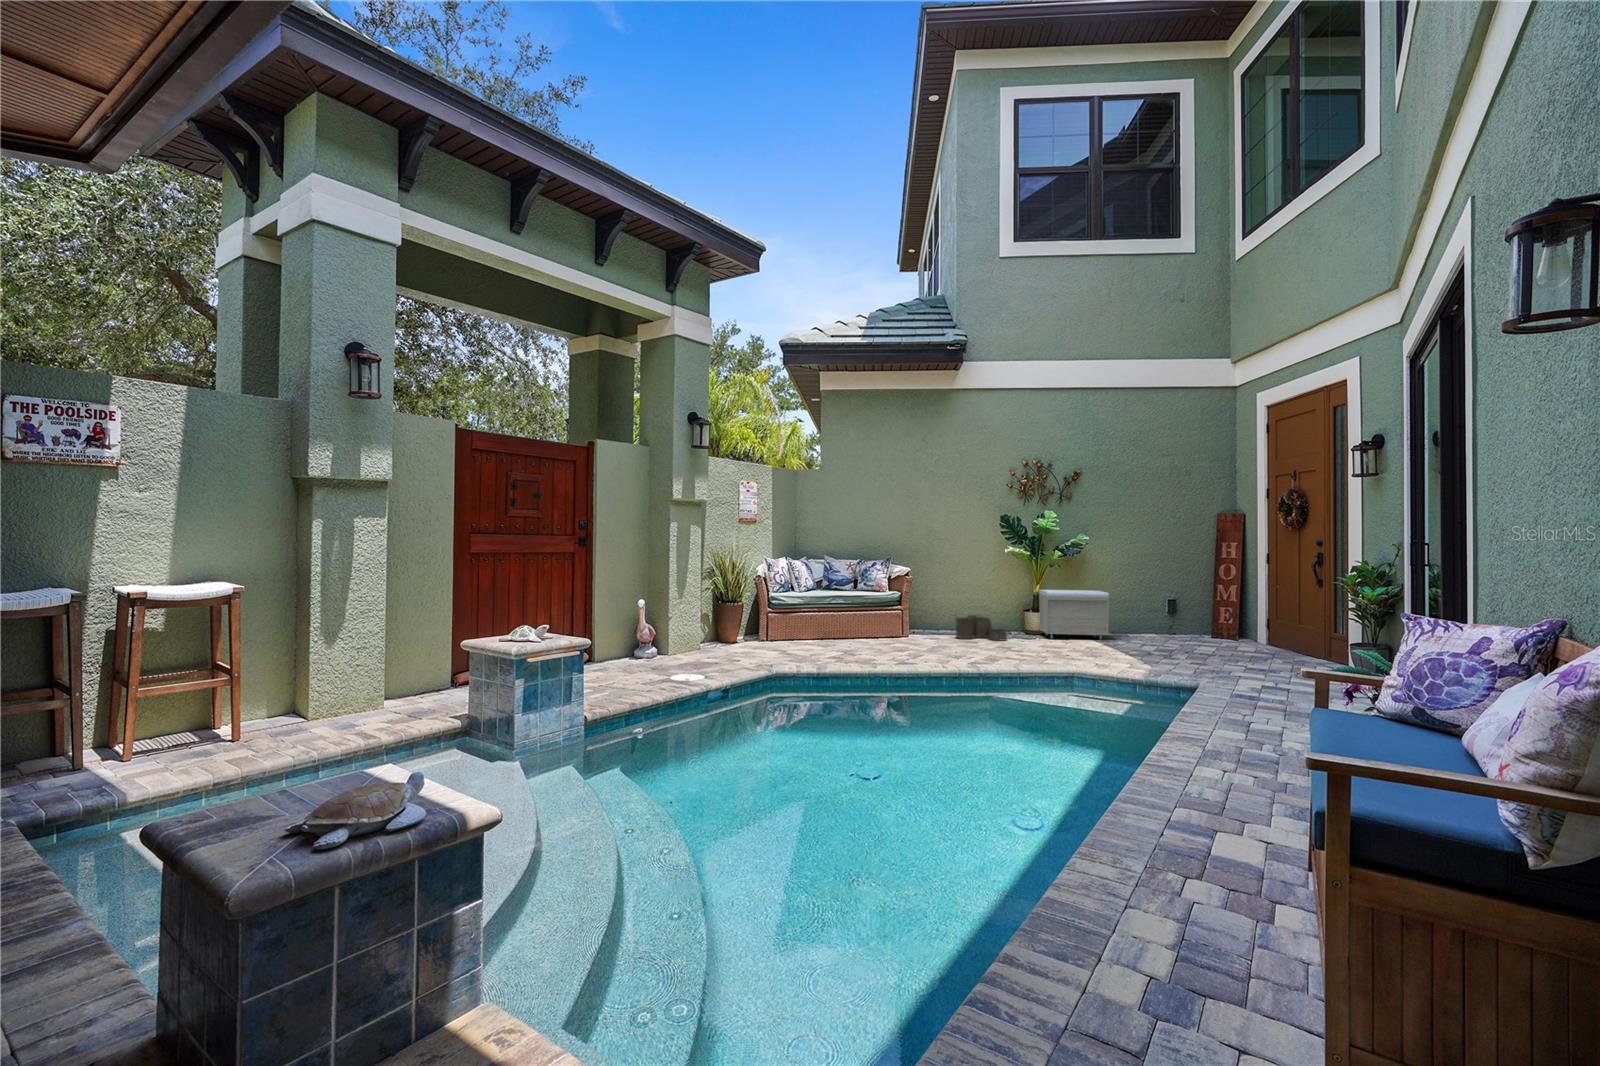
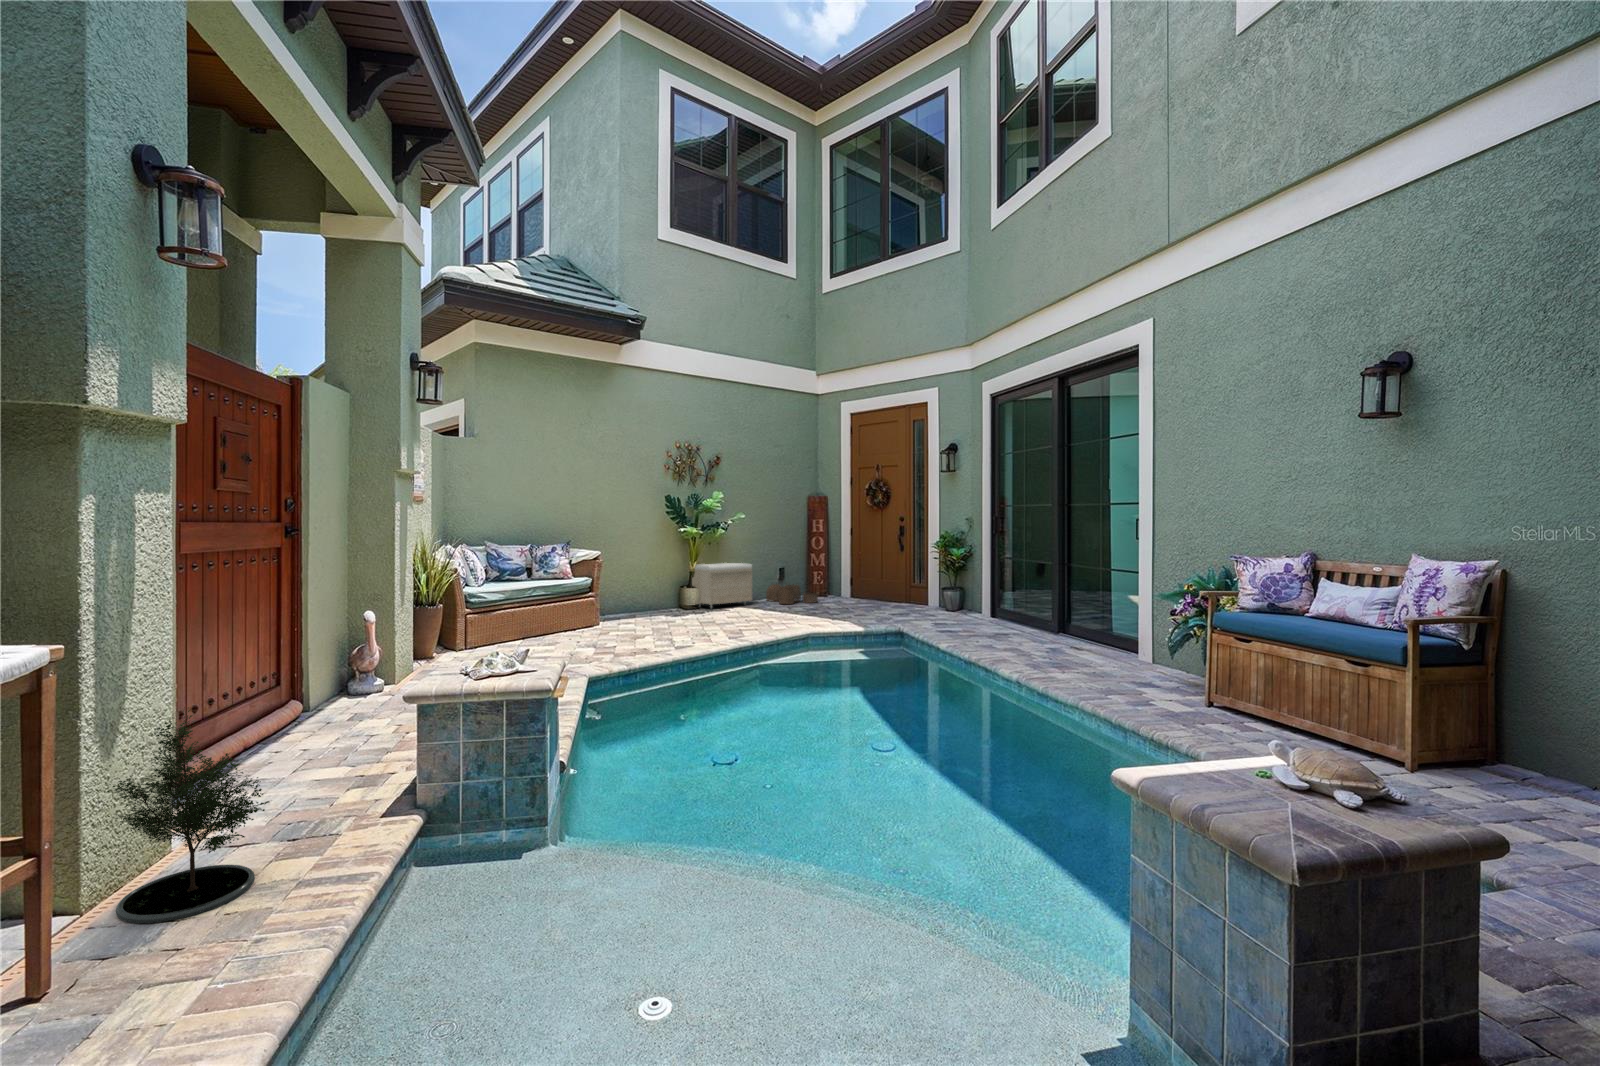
woven basket: present [956,615,1007,641] -> present [766,584,818,604]
potted tree: none [306,627,373,732] -> present [107,707,269,923]

